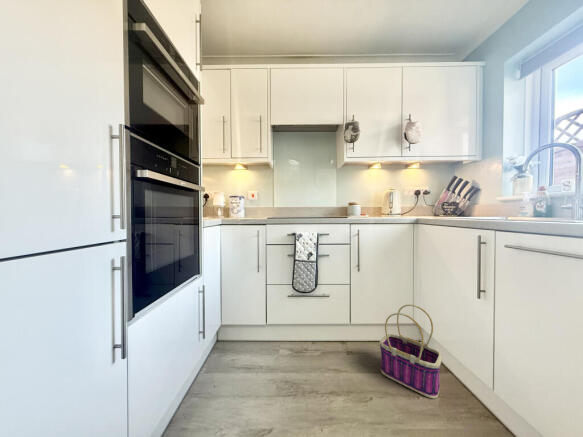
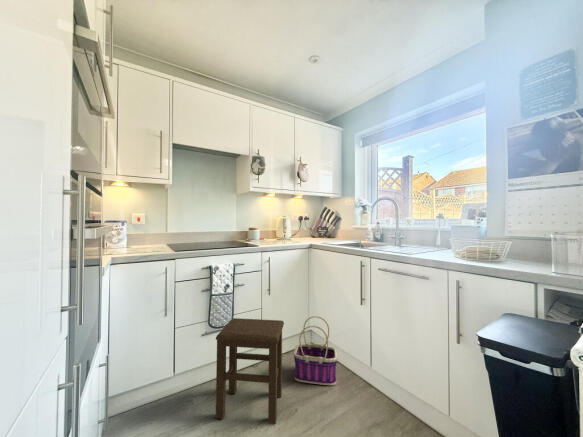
stool: none [286,285,362,406] -> present [216,318,284,424]

